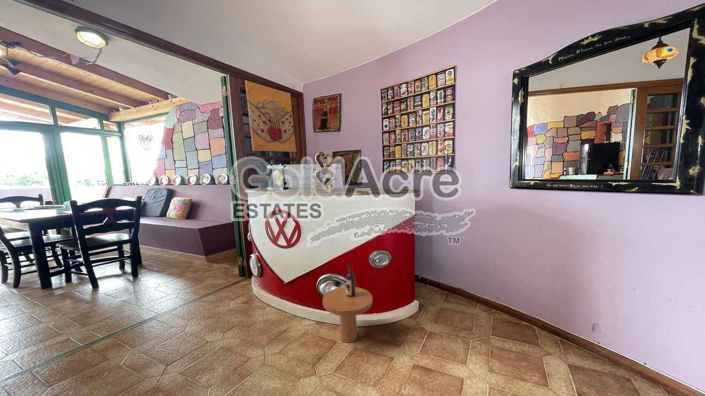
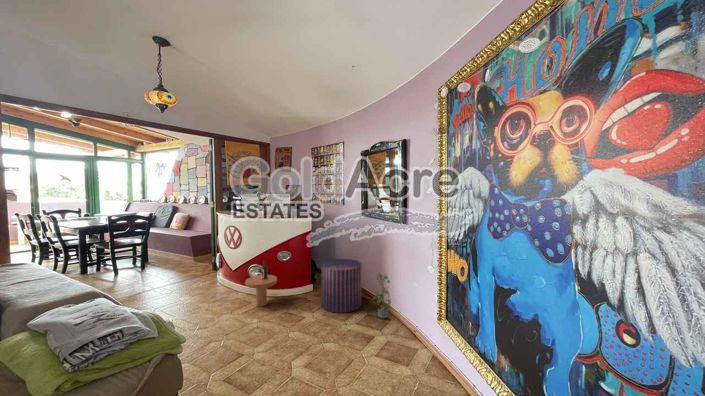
pouf: none [440,256,513,349] -> present [321,259,361,313]
potted plant: none [549,281,612,359] -> present [372,274,391,319]

